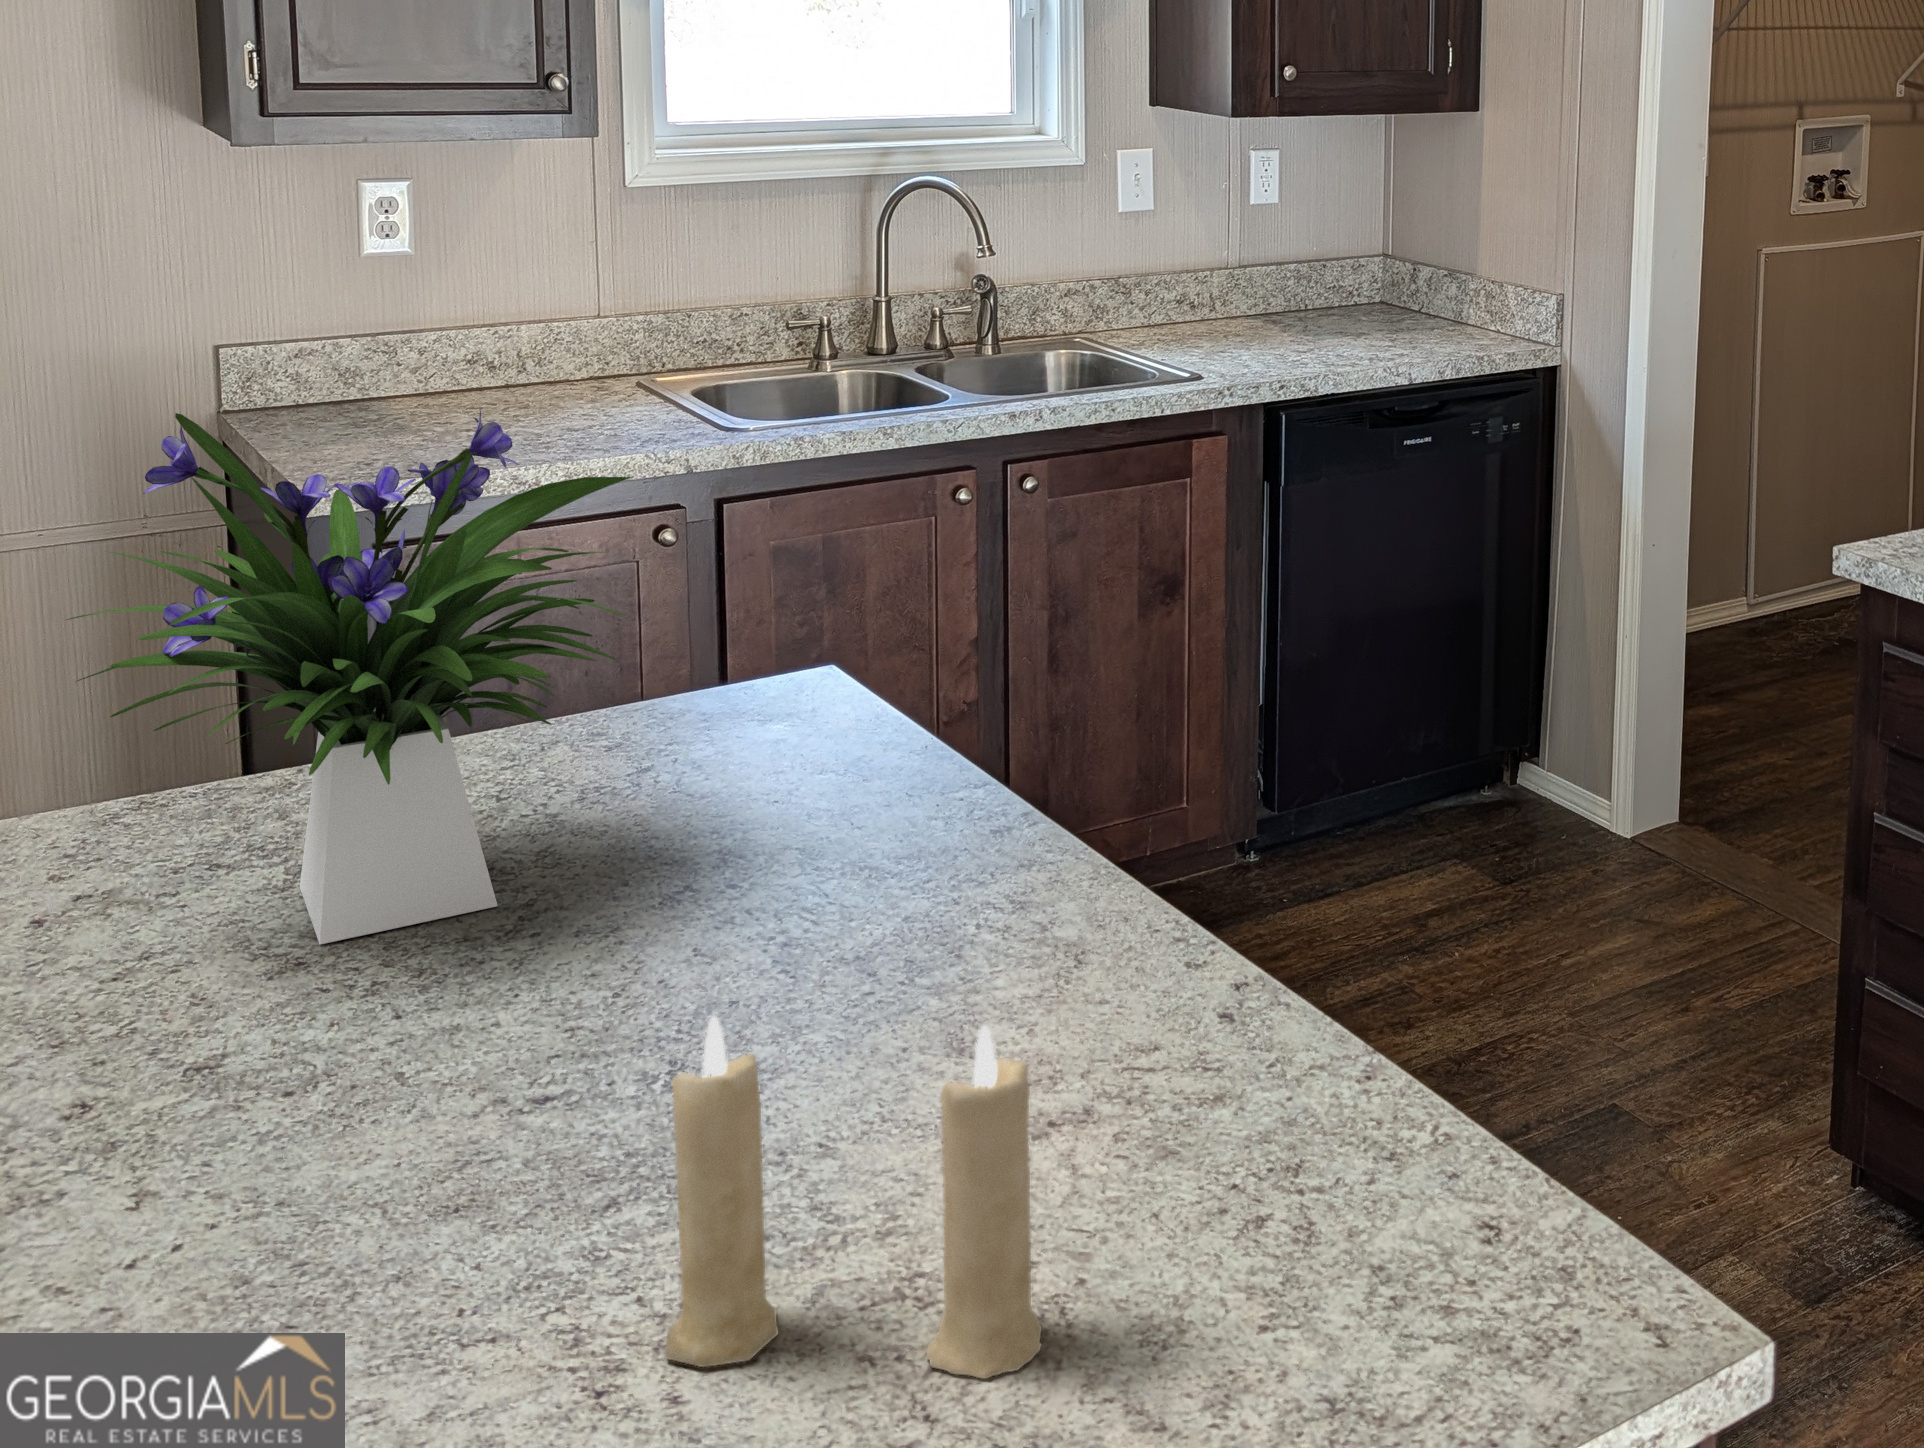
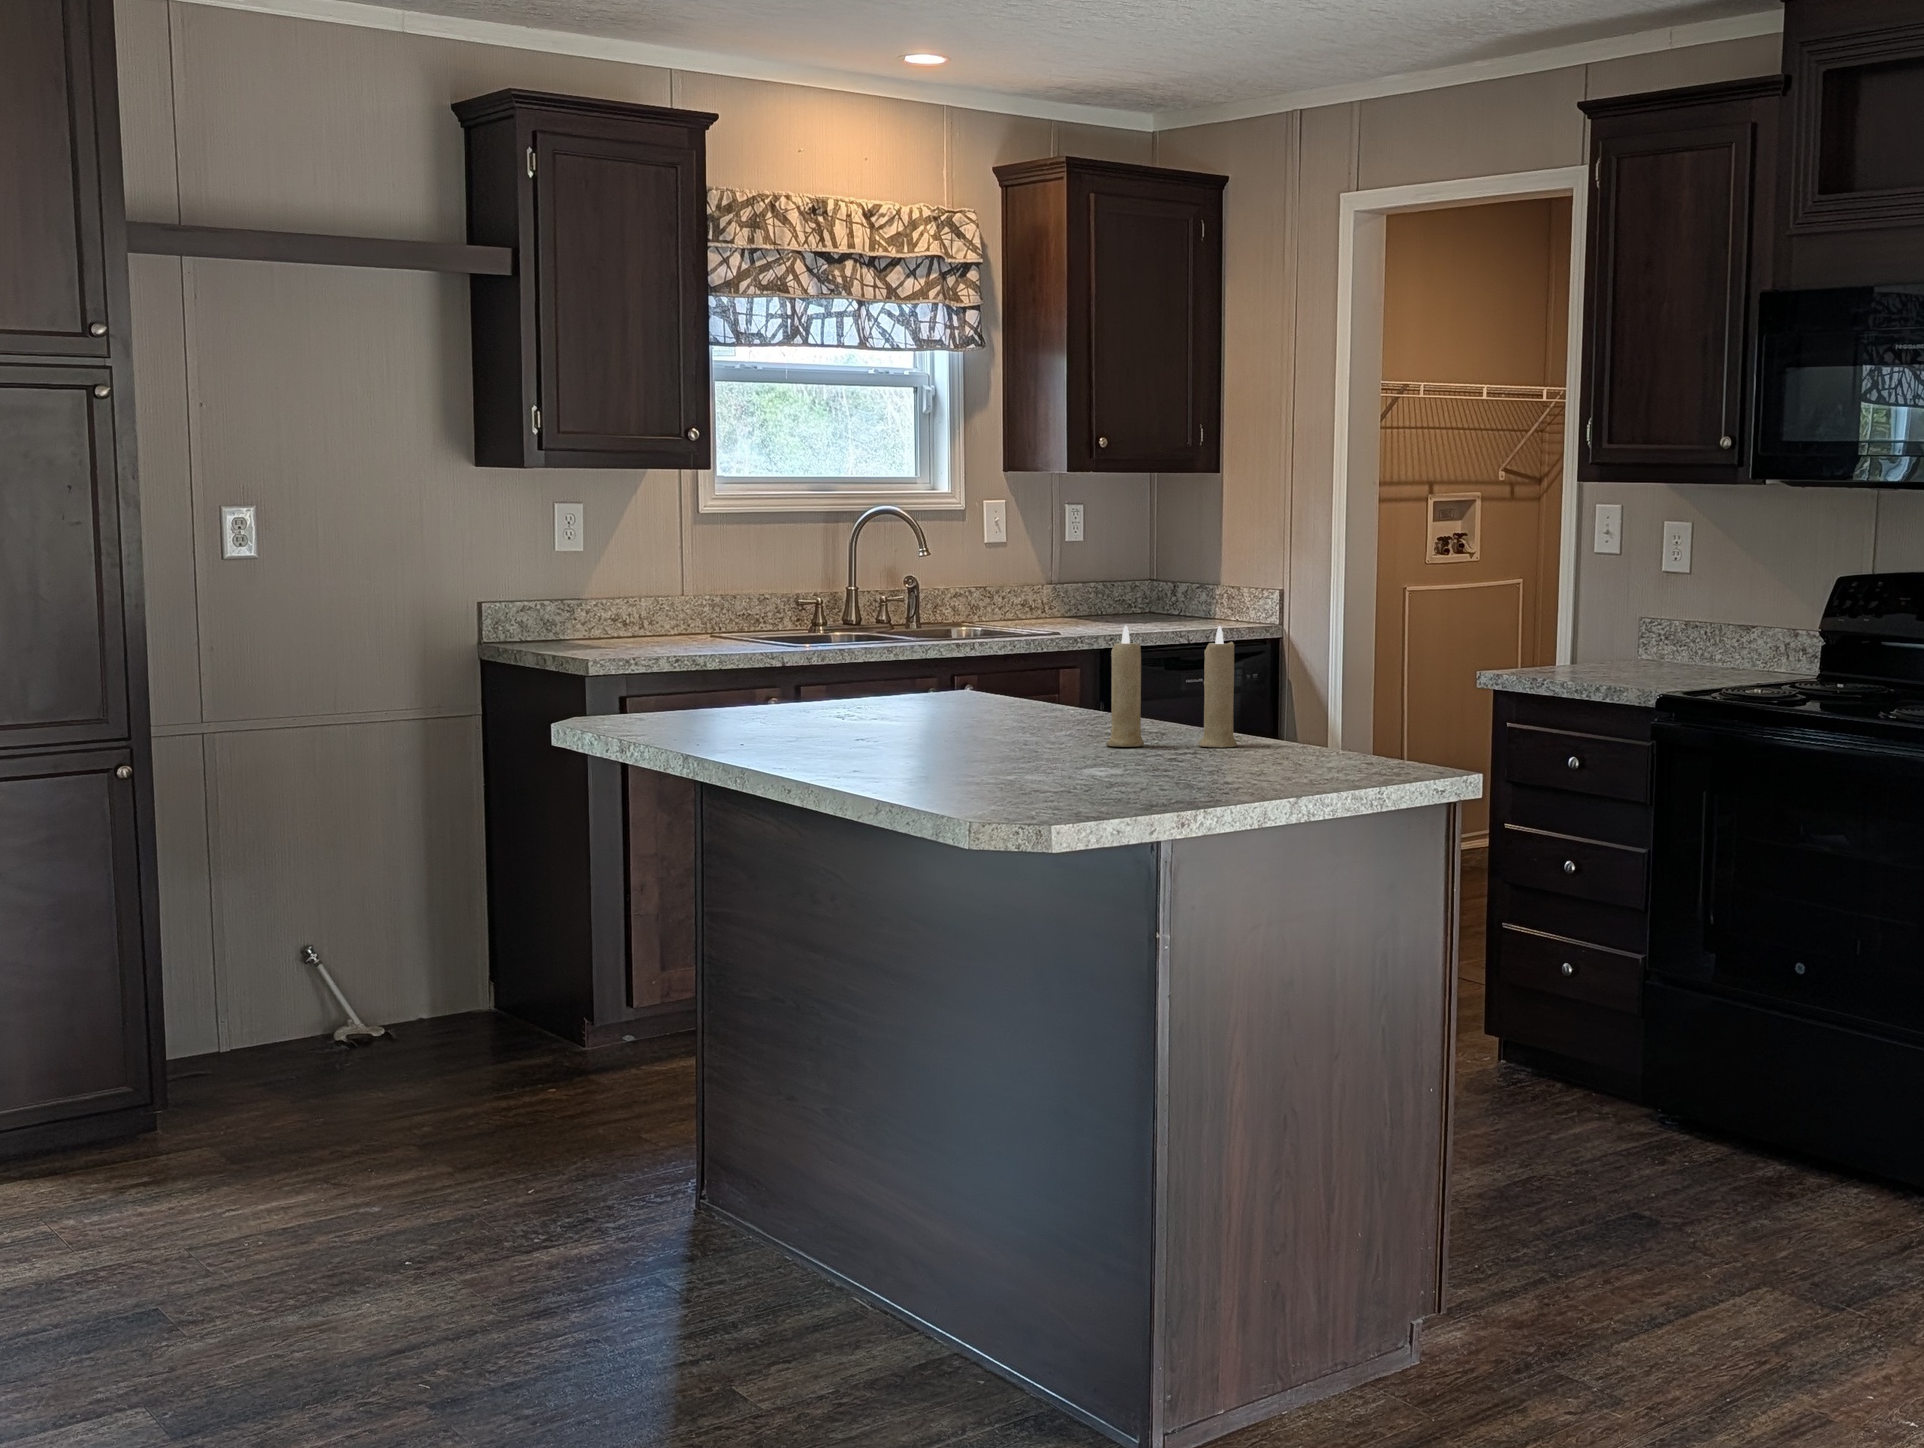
flower arrangement: present [67,410,632,944] -> none [751,479,970,715]

